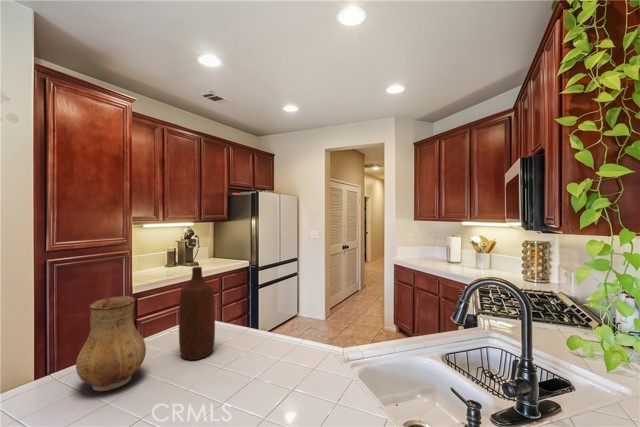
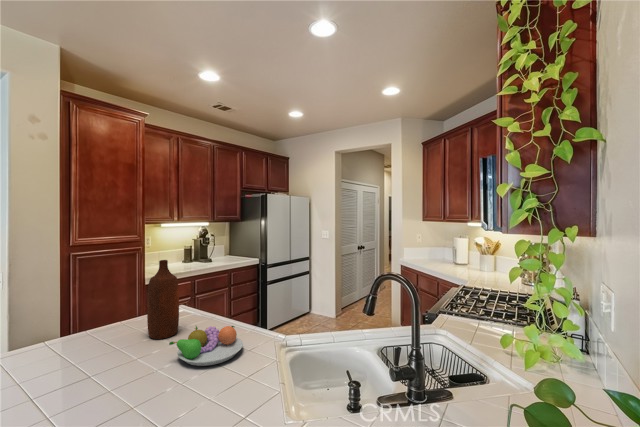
ceramic pitcher: present [76,296,146,391] -> none [55,282,115,358]
fruit bowl: none [225,340,304,391] -> present [169,326,243,366]

